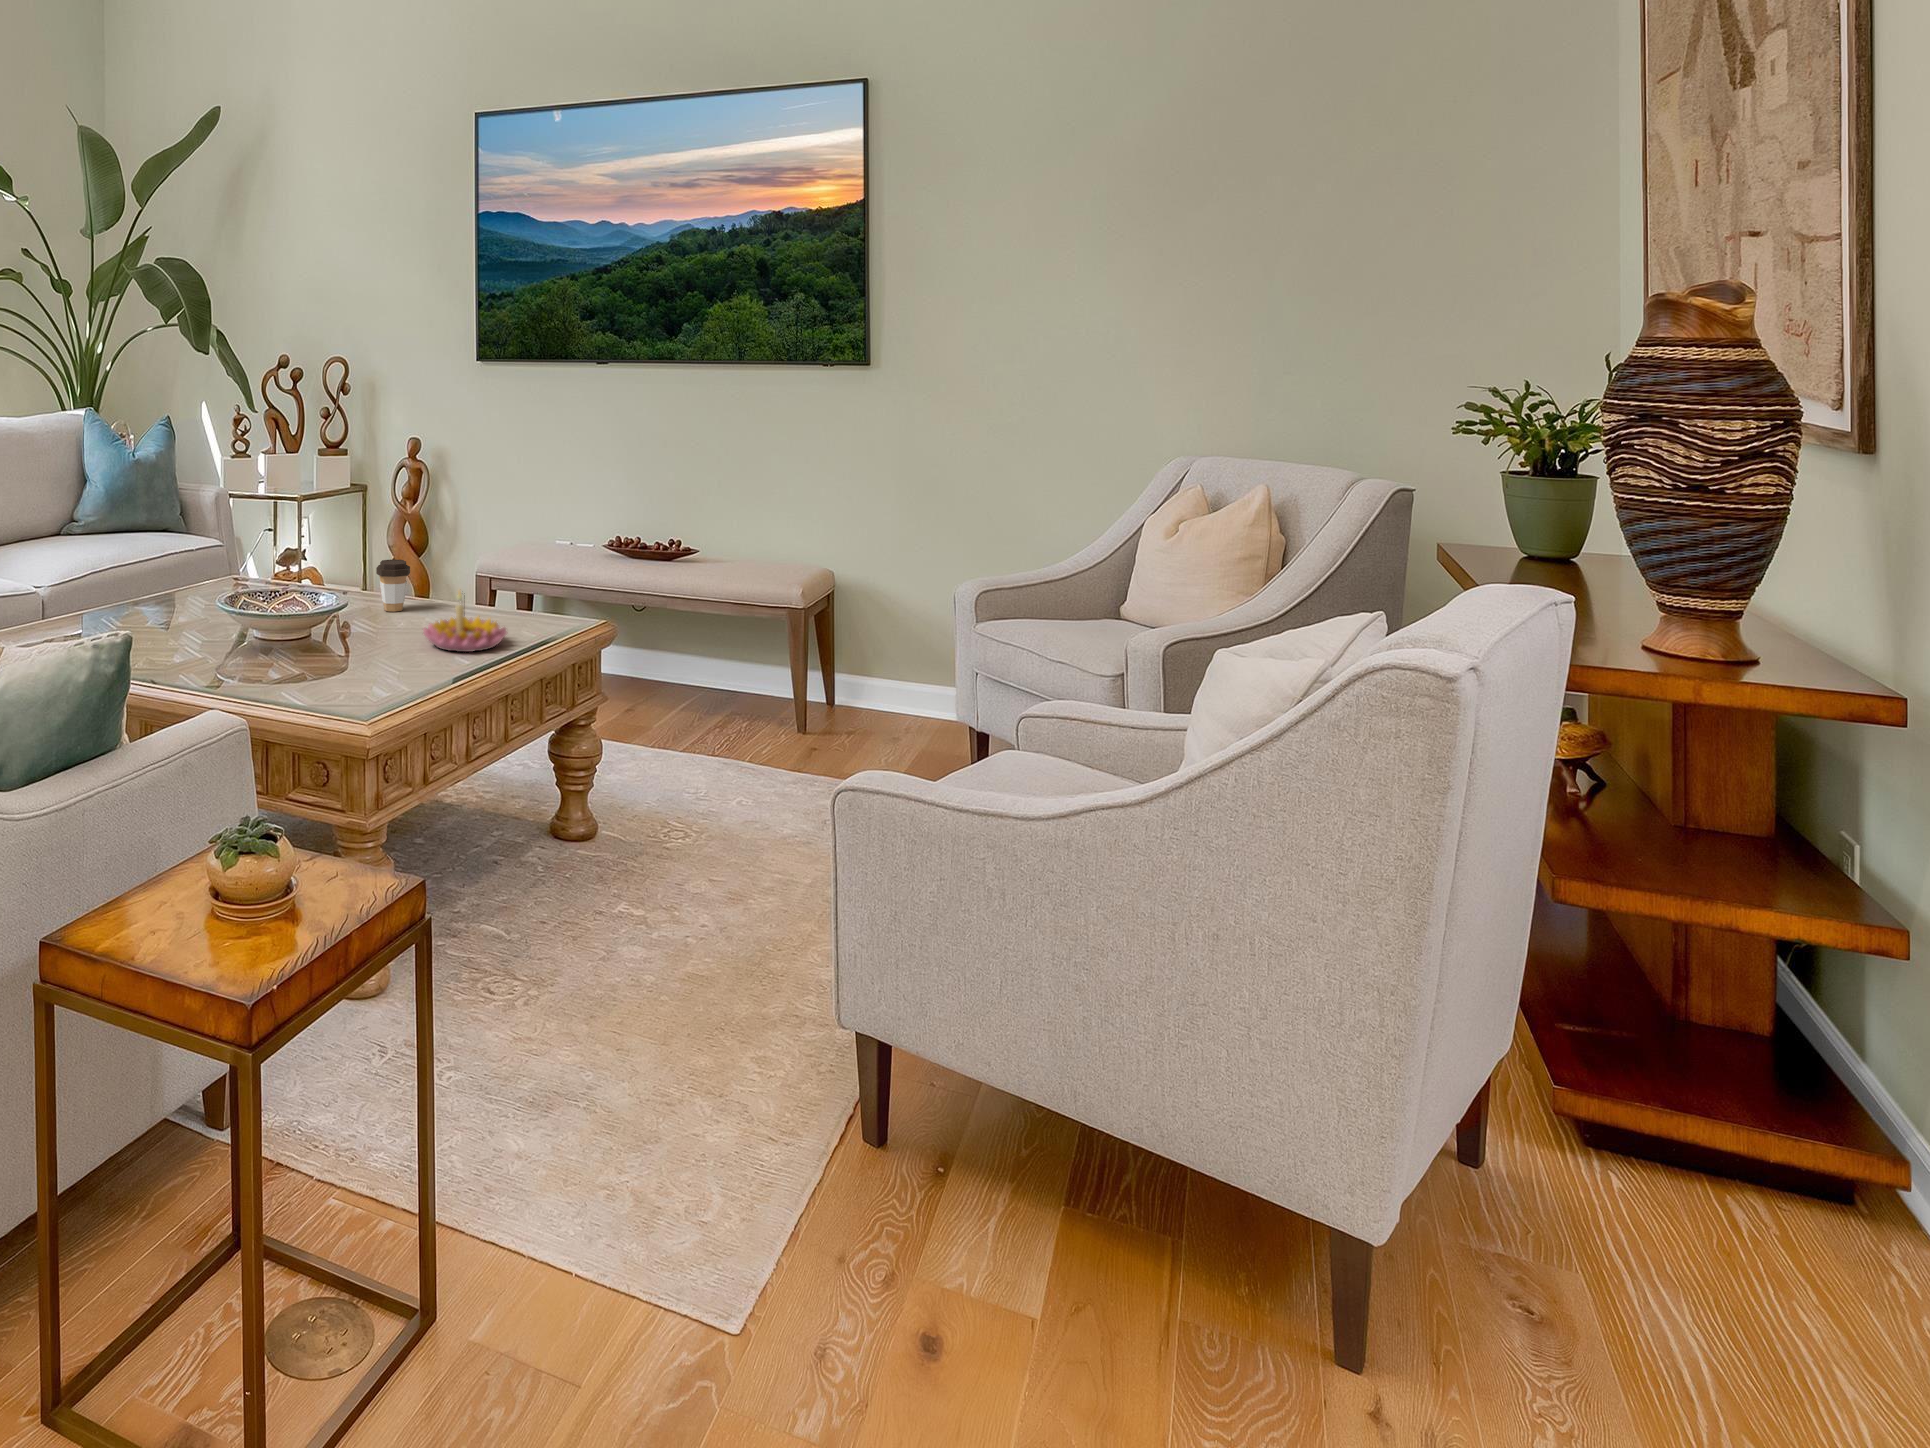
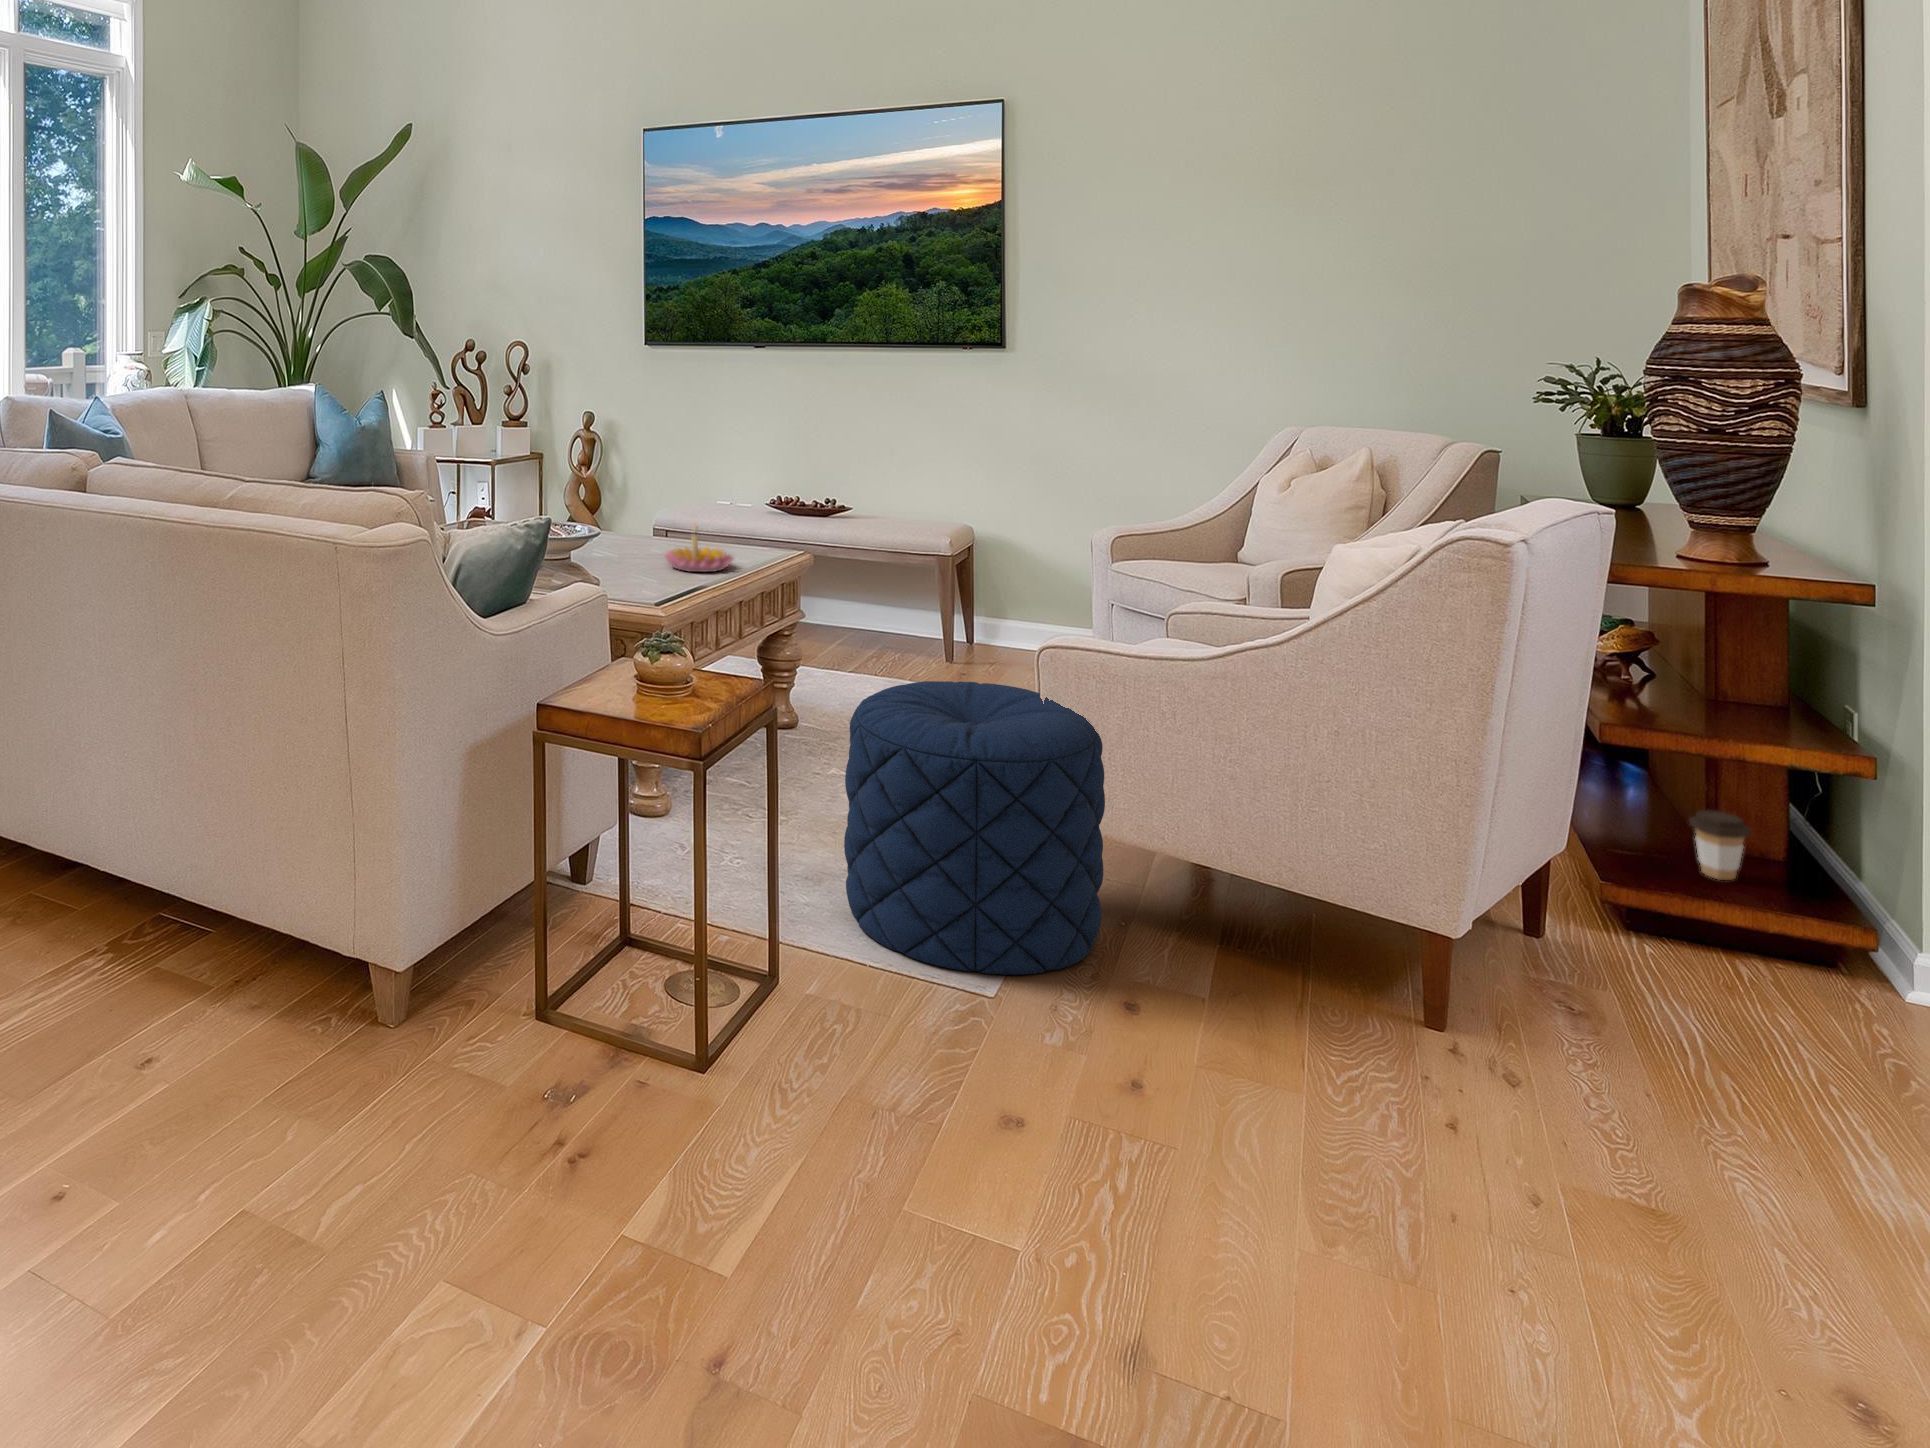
coffee cup: present [376,559,410,612] -> present [1689,810,1751,880]
pouf: none [569,827,906,1268] -> present [844,681,1105,975]

